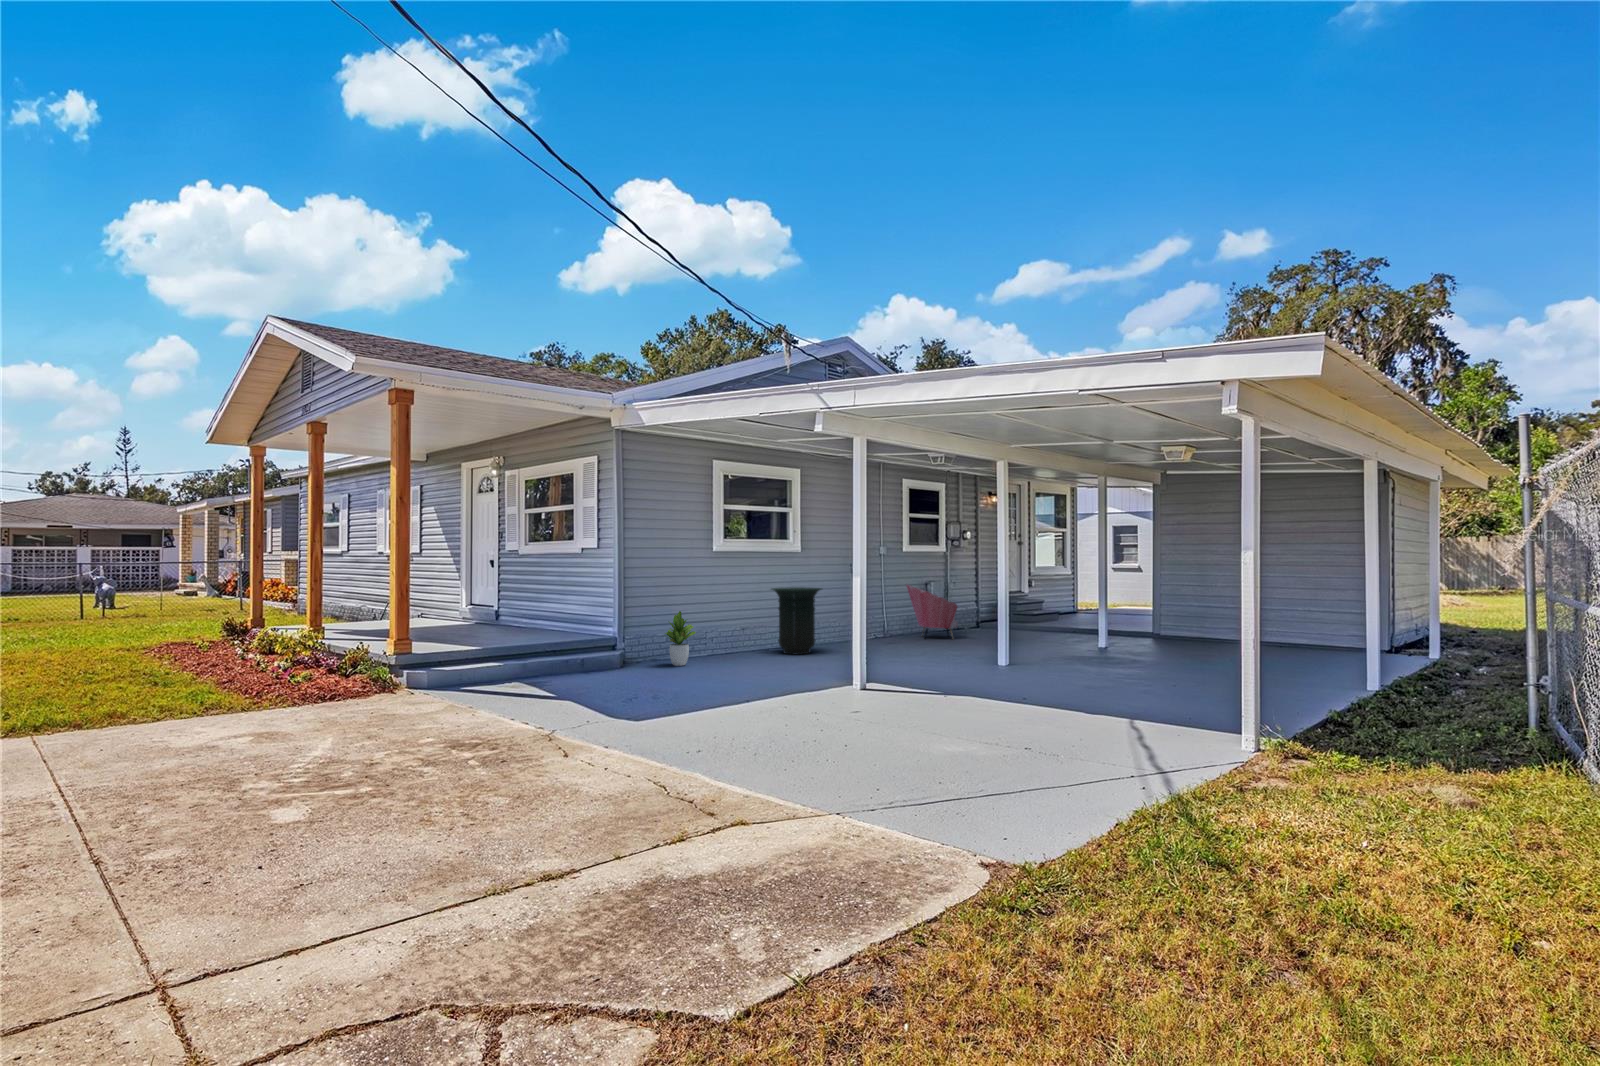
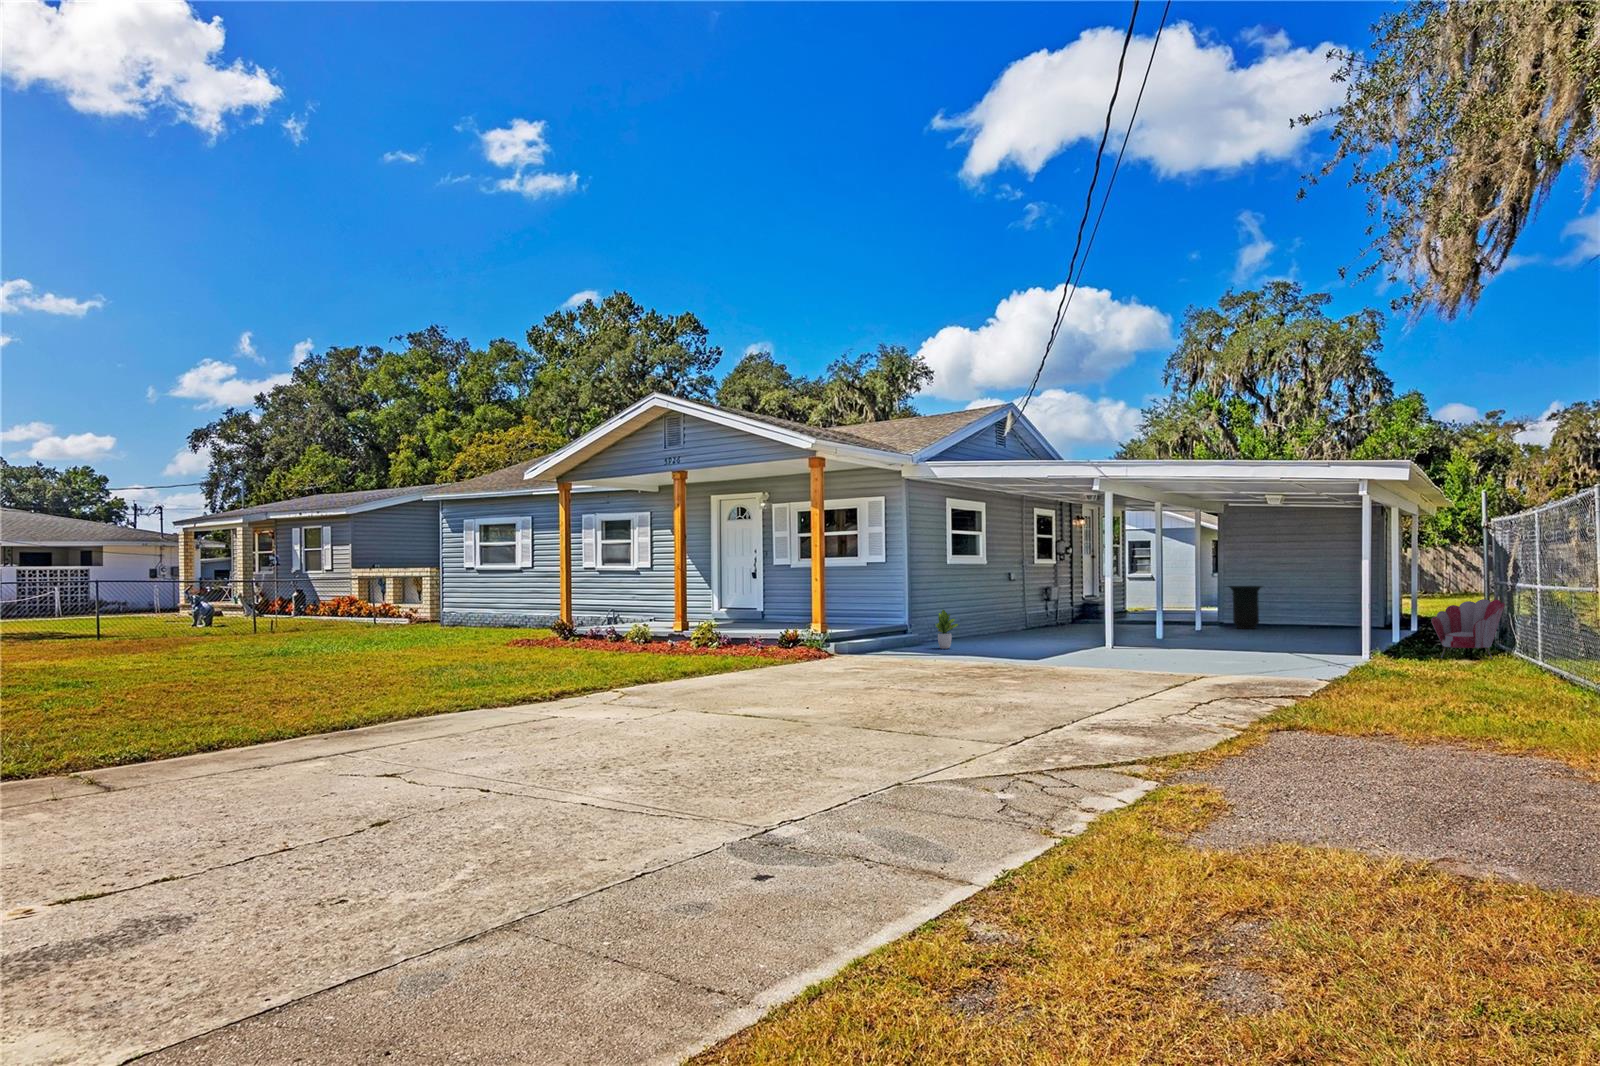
armchair: present [906,585,958,639] -> present [1431,599,1505,660]
trash can: present [771,587,822,654] -> present [1229,586,1262,629]

